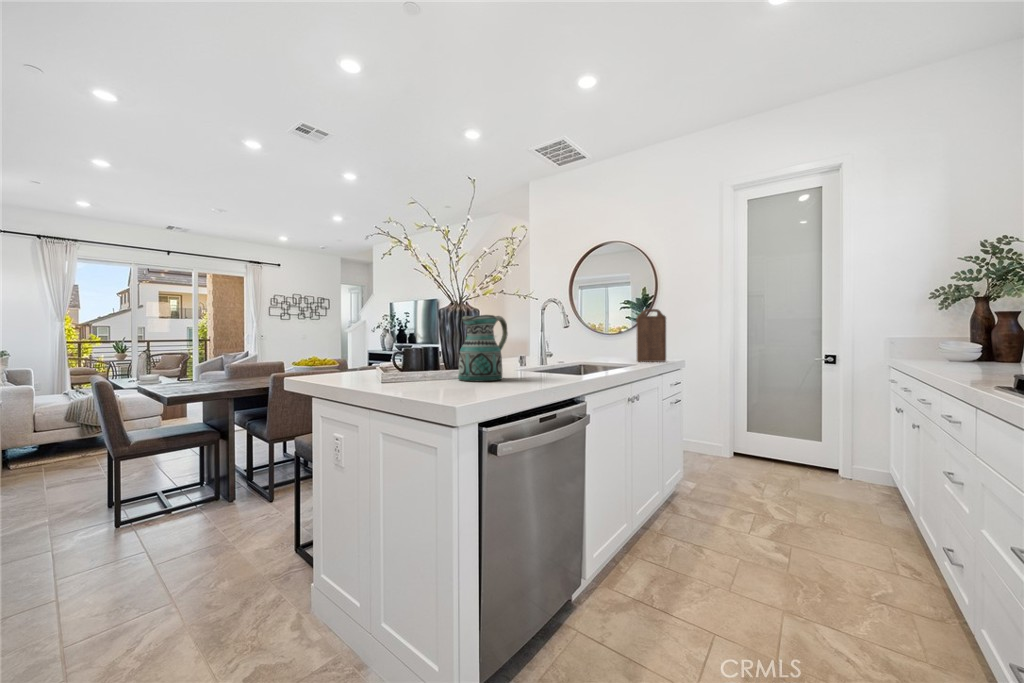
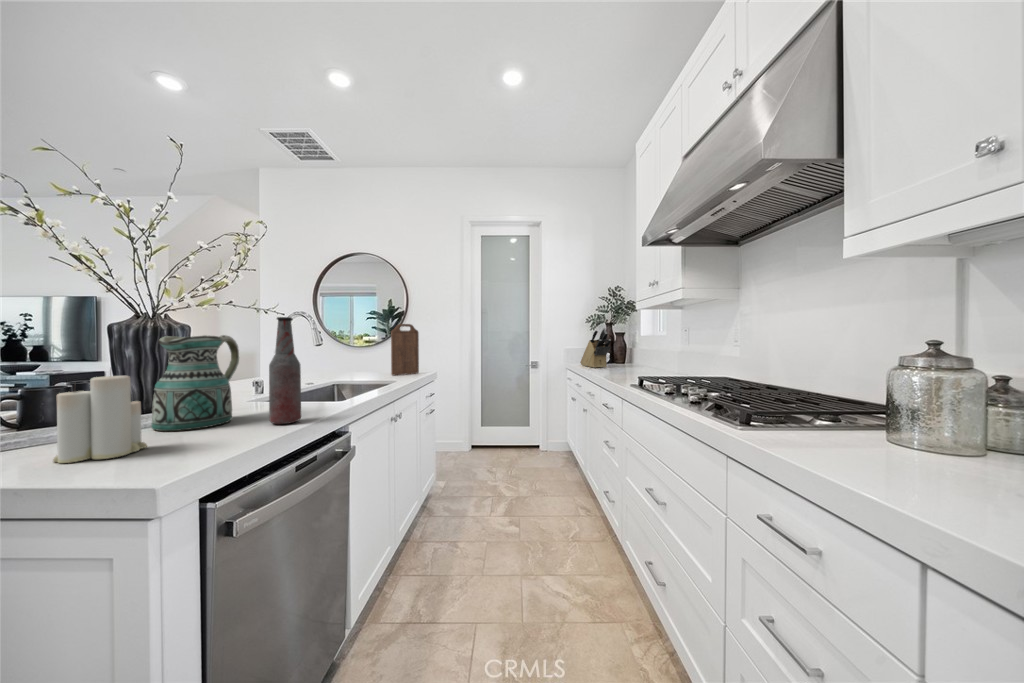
bottle: none [525,298,546,384] -> present [269,317,301,424]
knife block: none [913,304,975,365] -> present [580,328,611,368]
candle: none [415,332,455,389] -> present [53,375,147,463]

